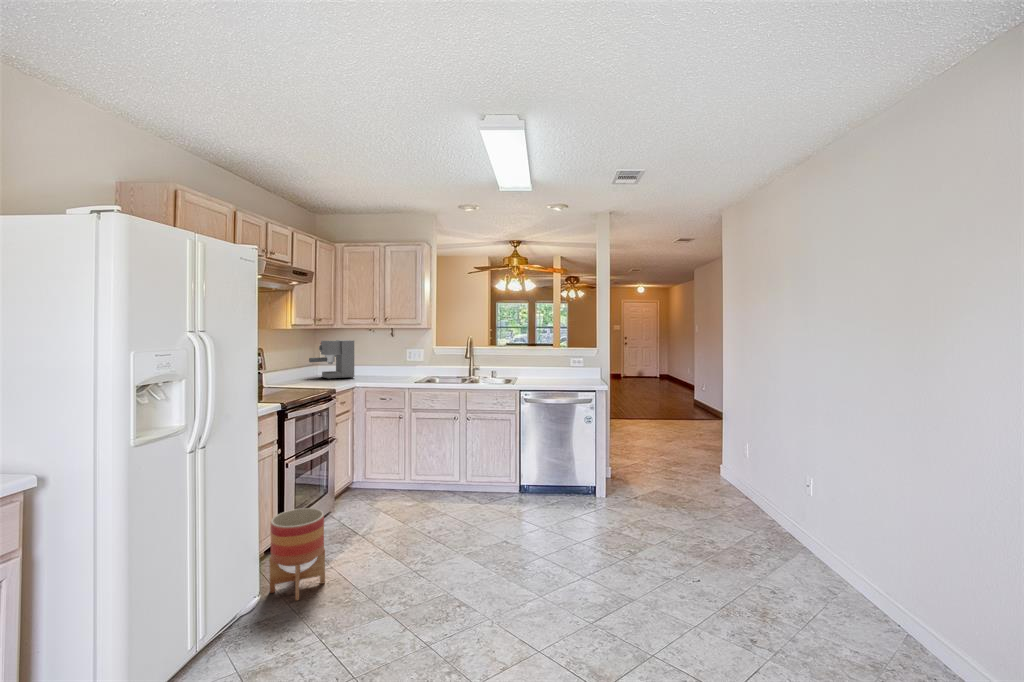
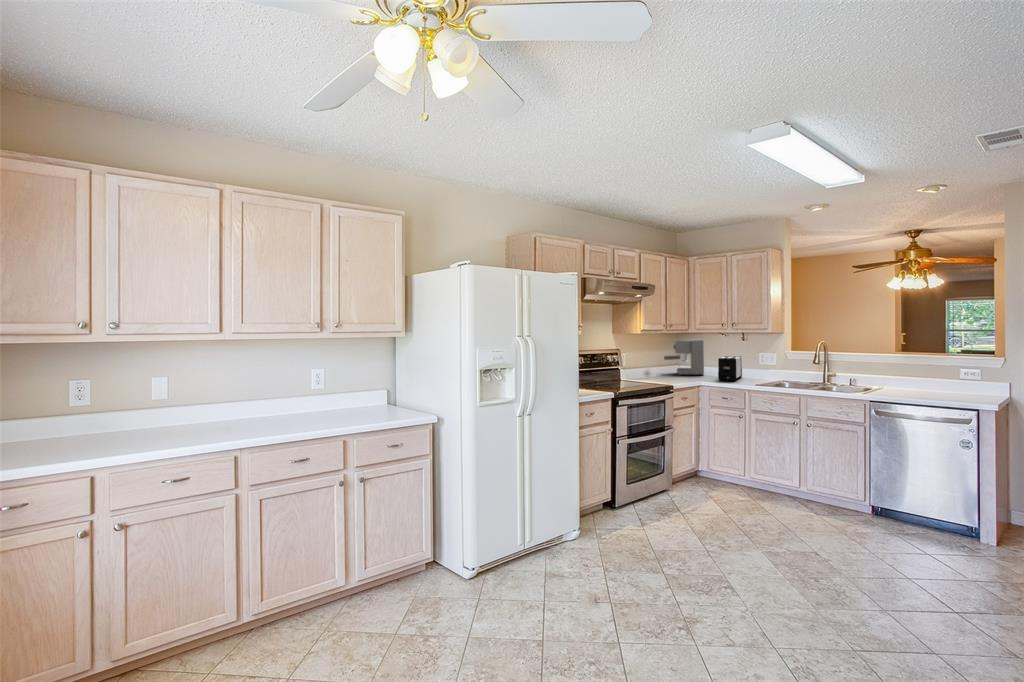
toaster: none [377,357,394,382] -> present [718,356,742,381]
planter: present [270,508,325,600] -> none [597,475,636,541]

